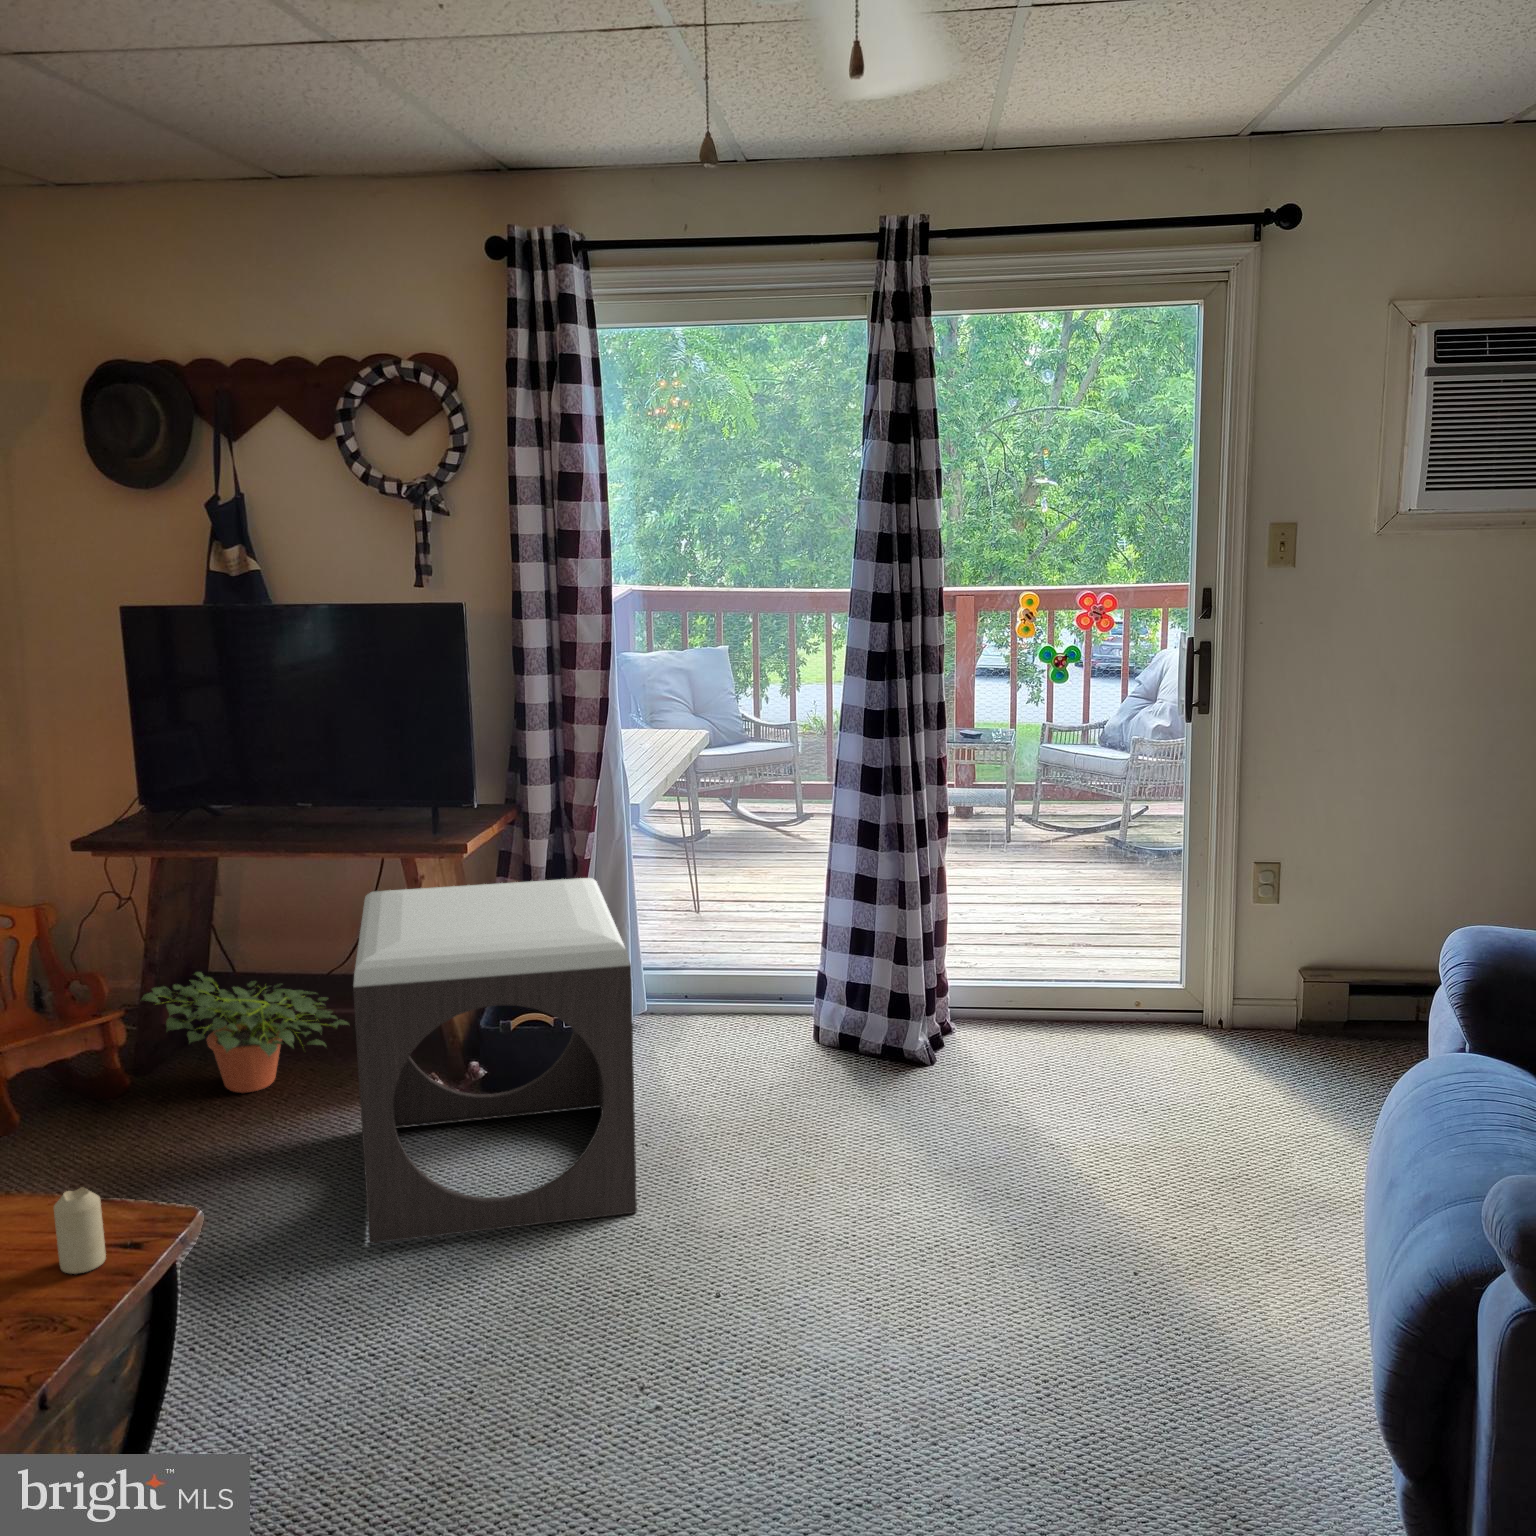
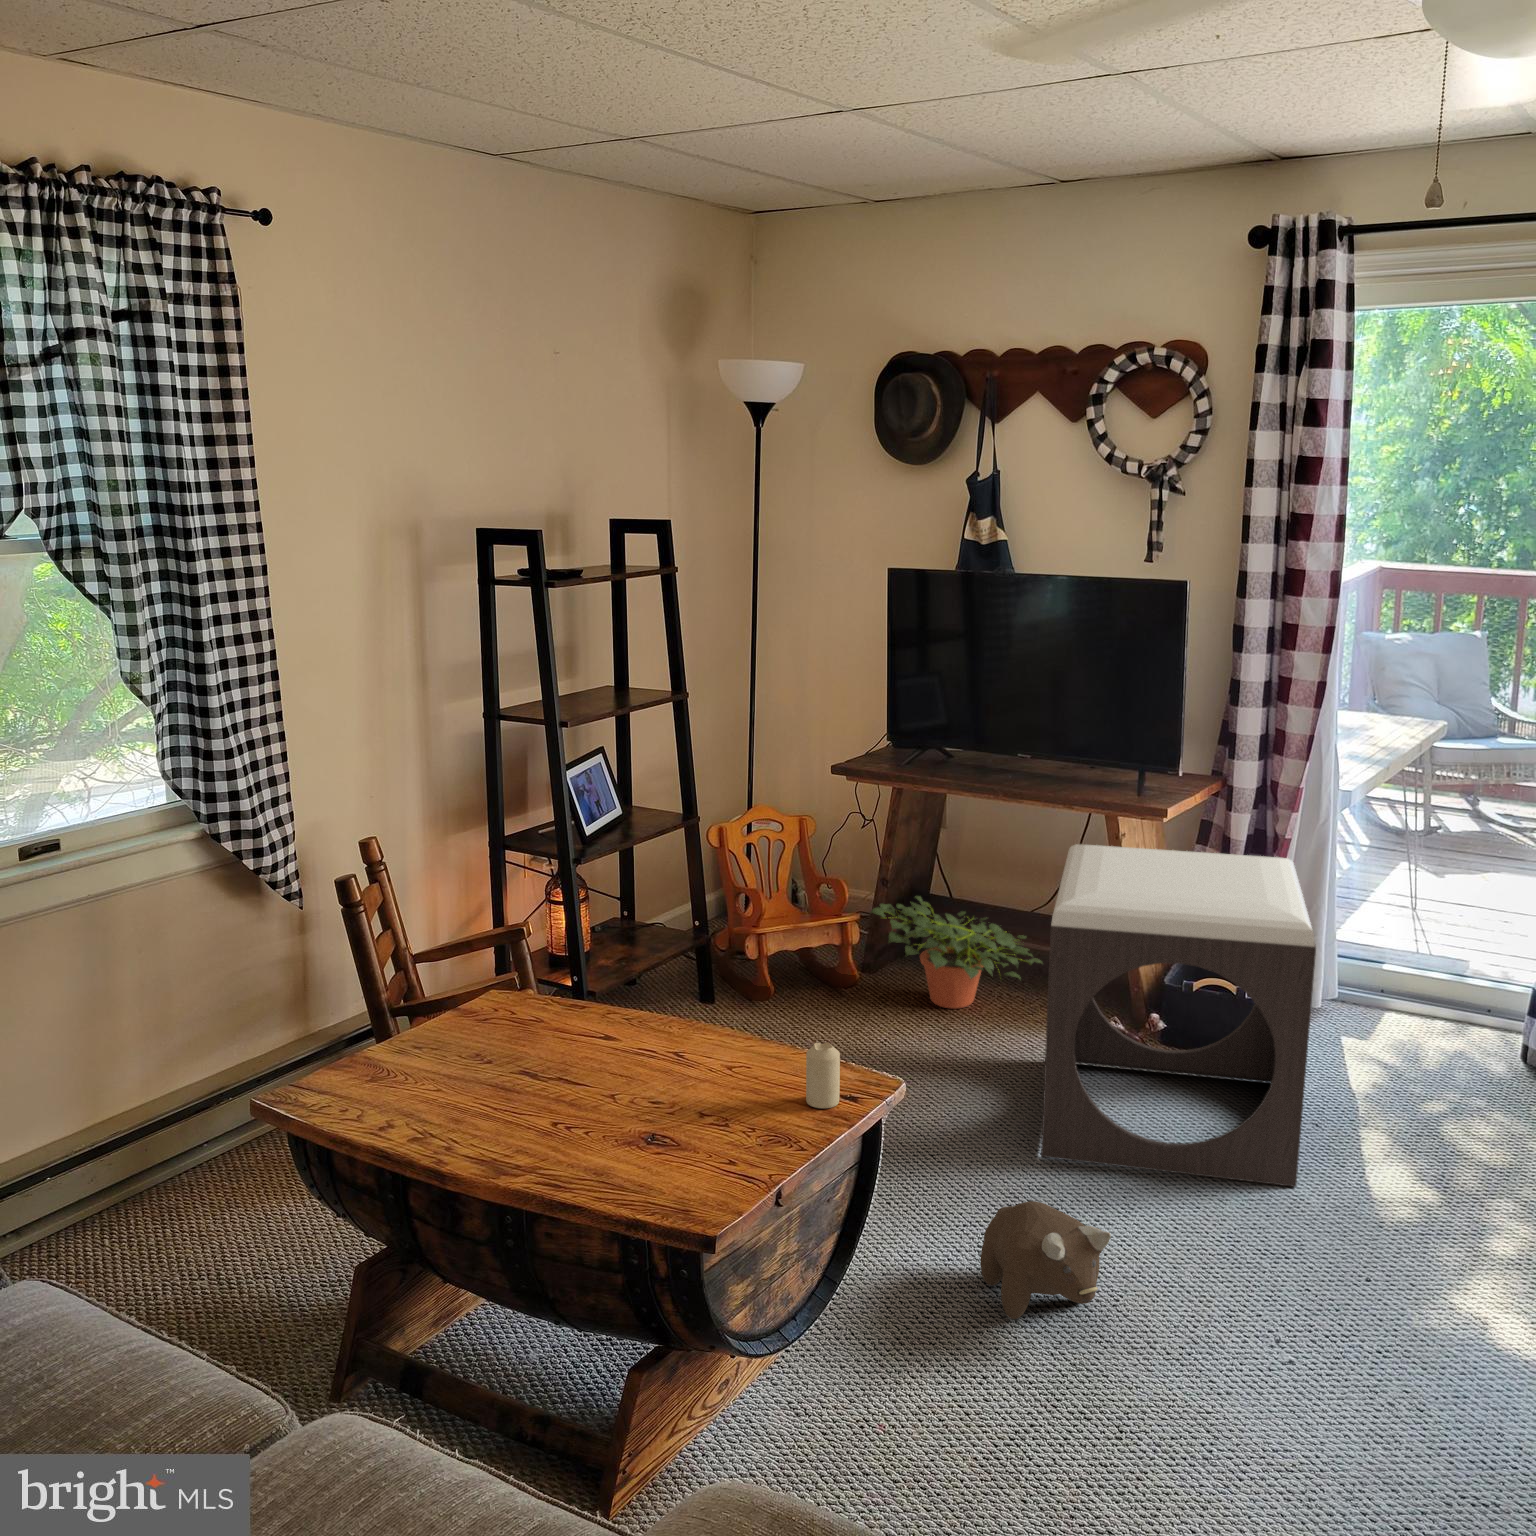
plush toy: none [311,1306,457,1450] -> present [980,1201,1111,1319]

